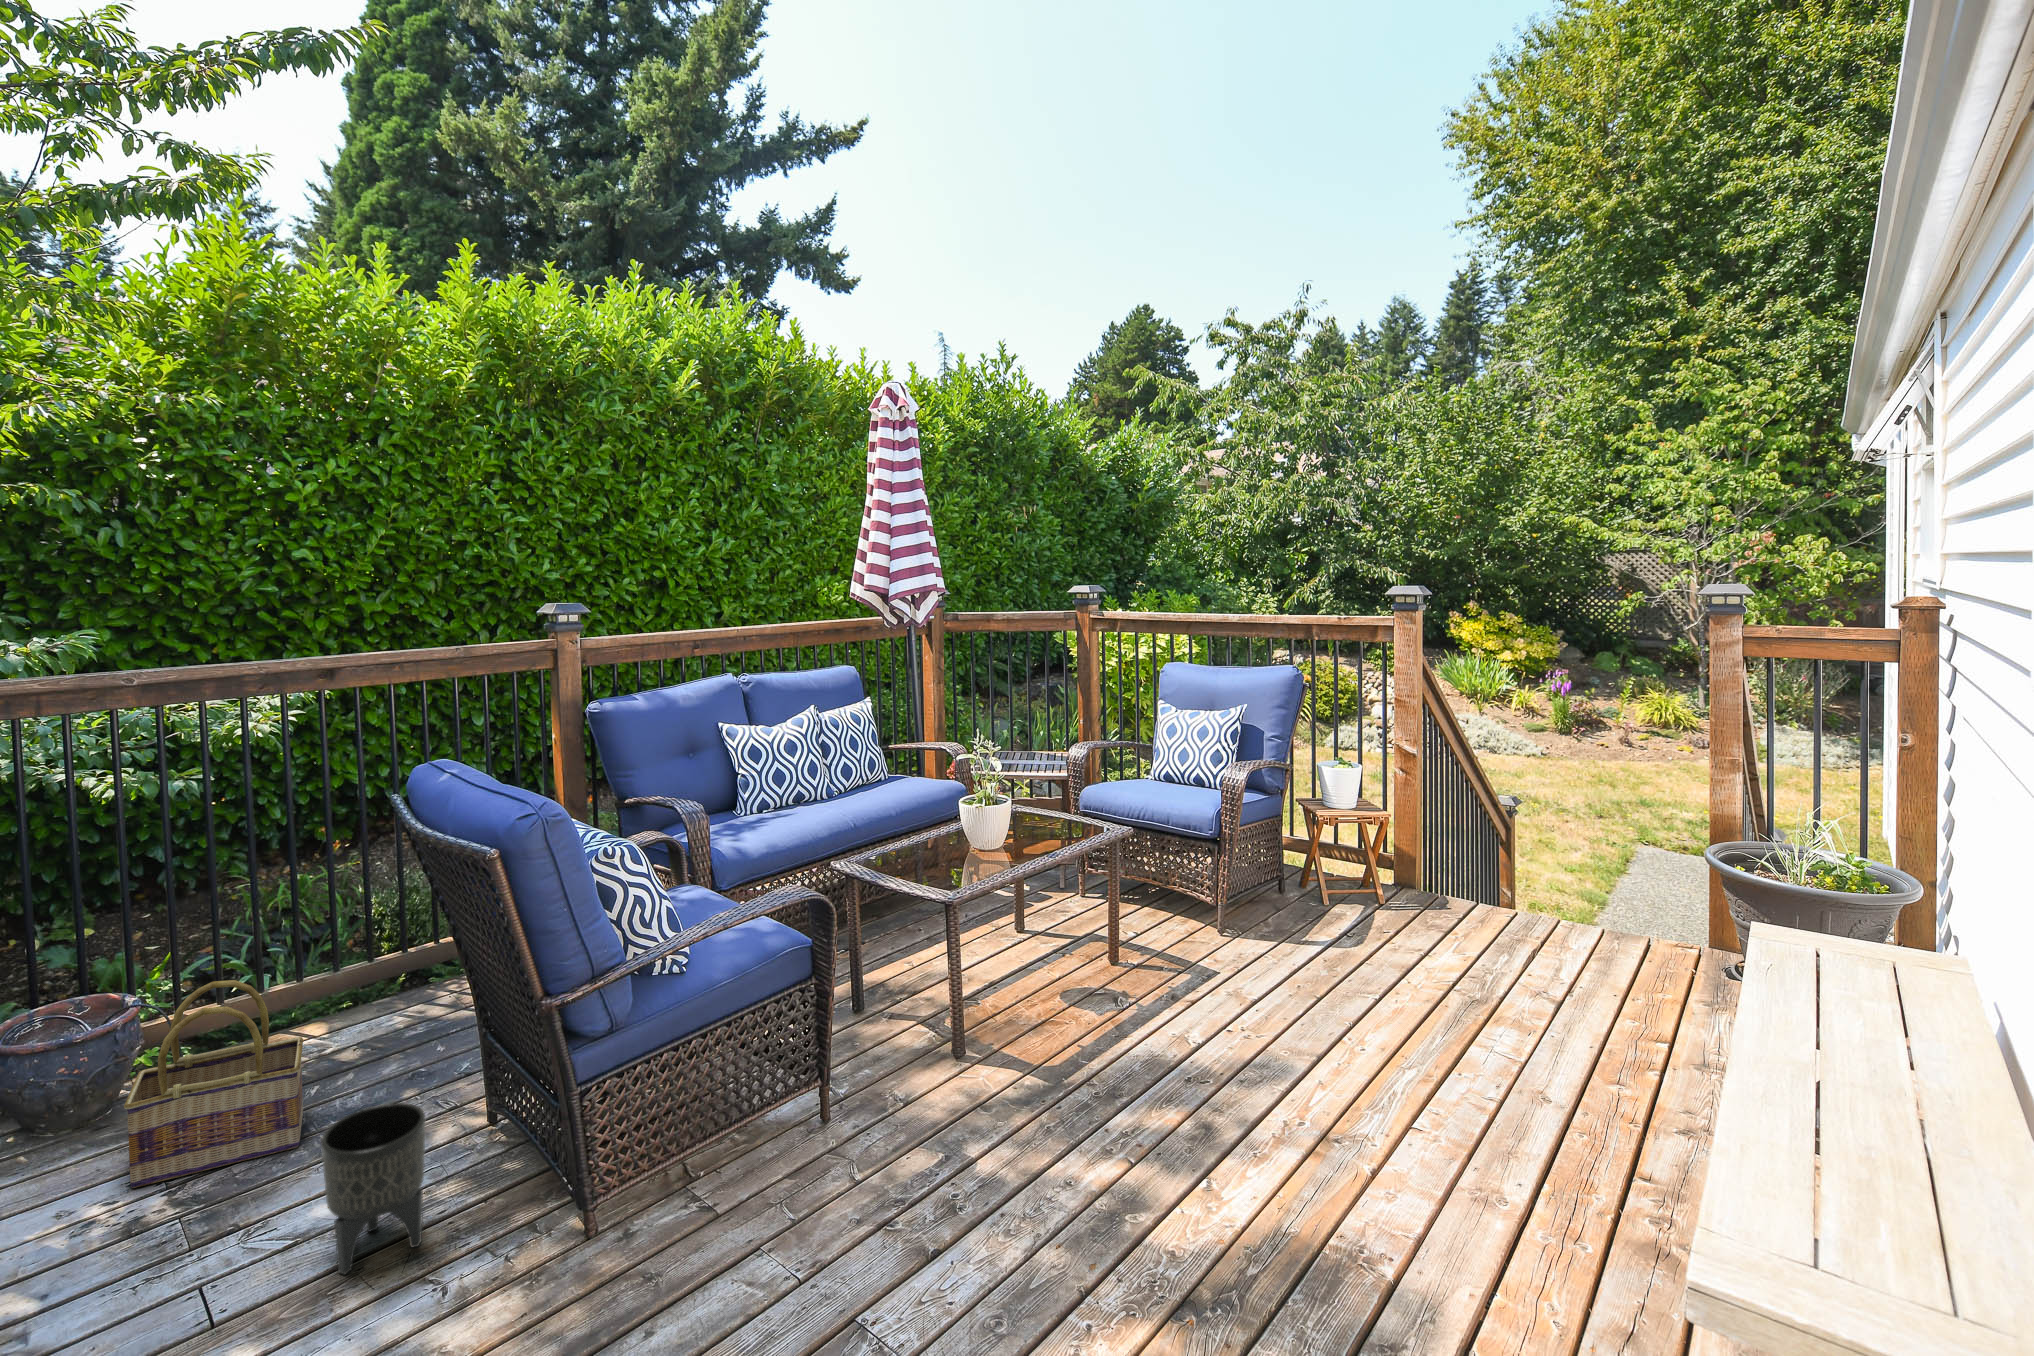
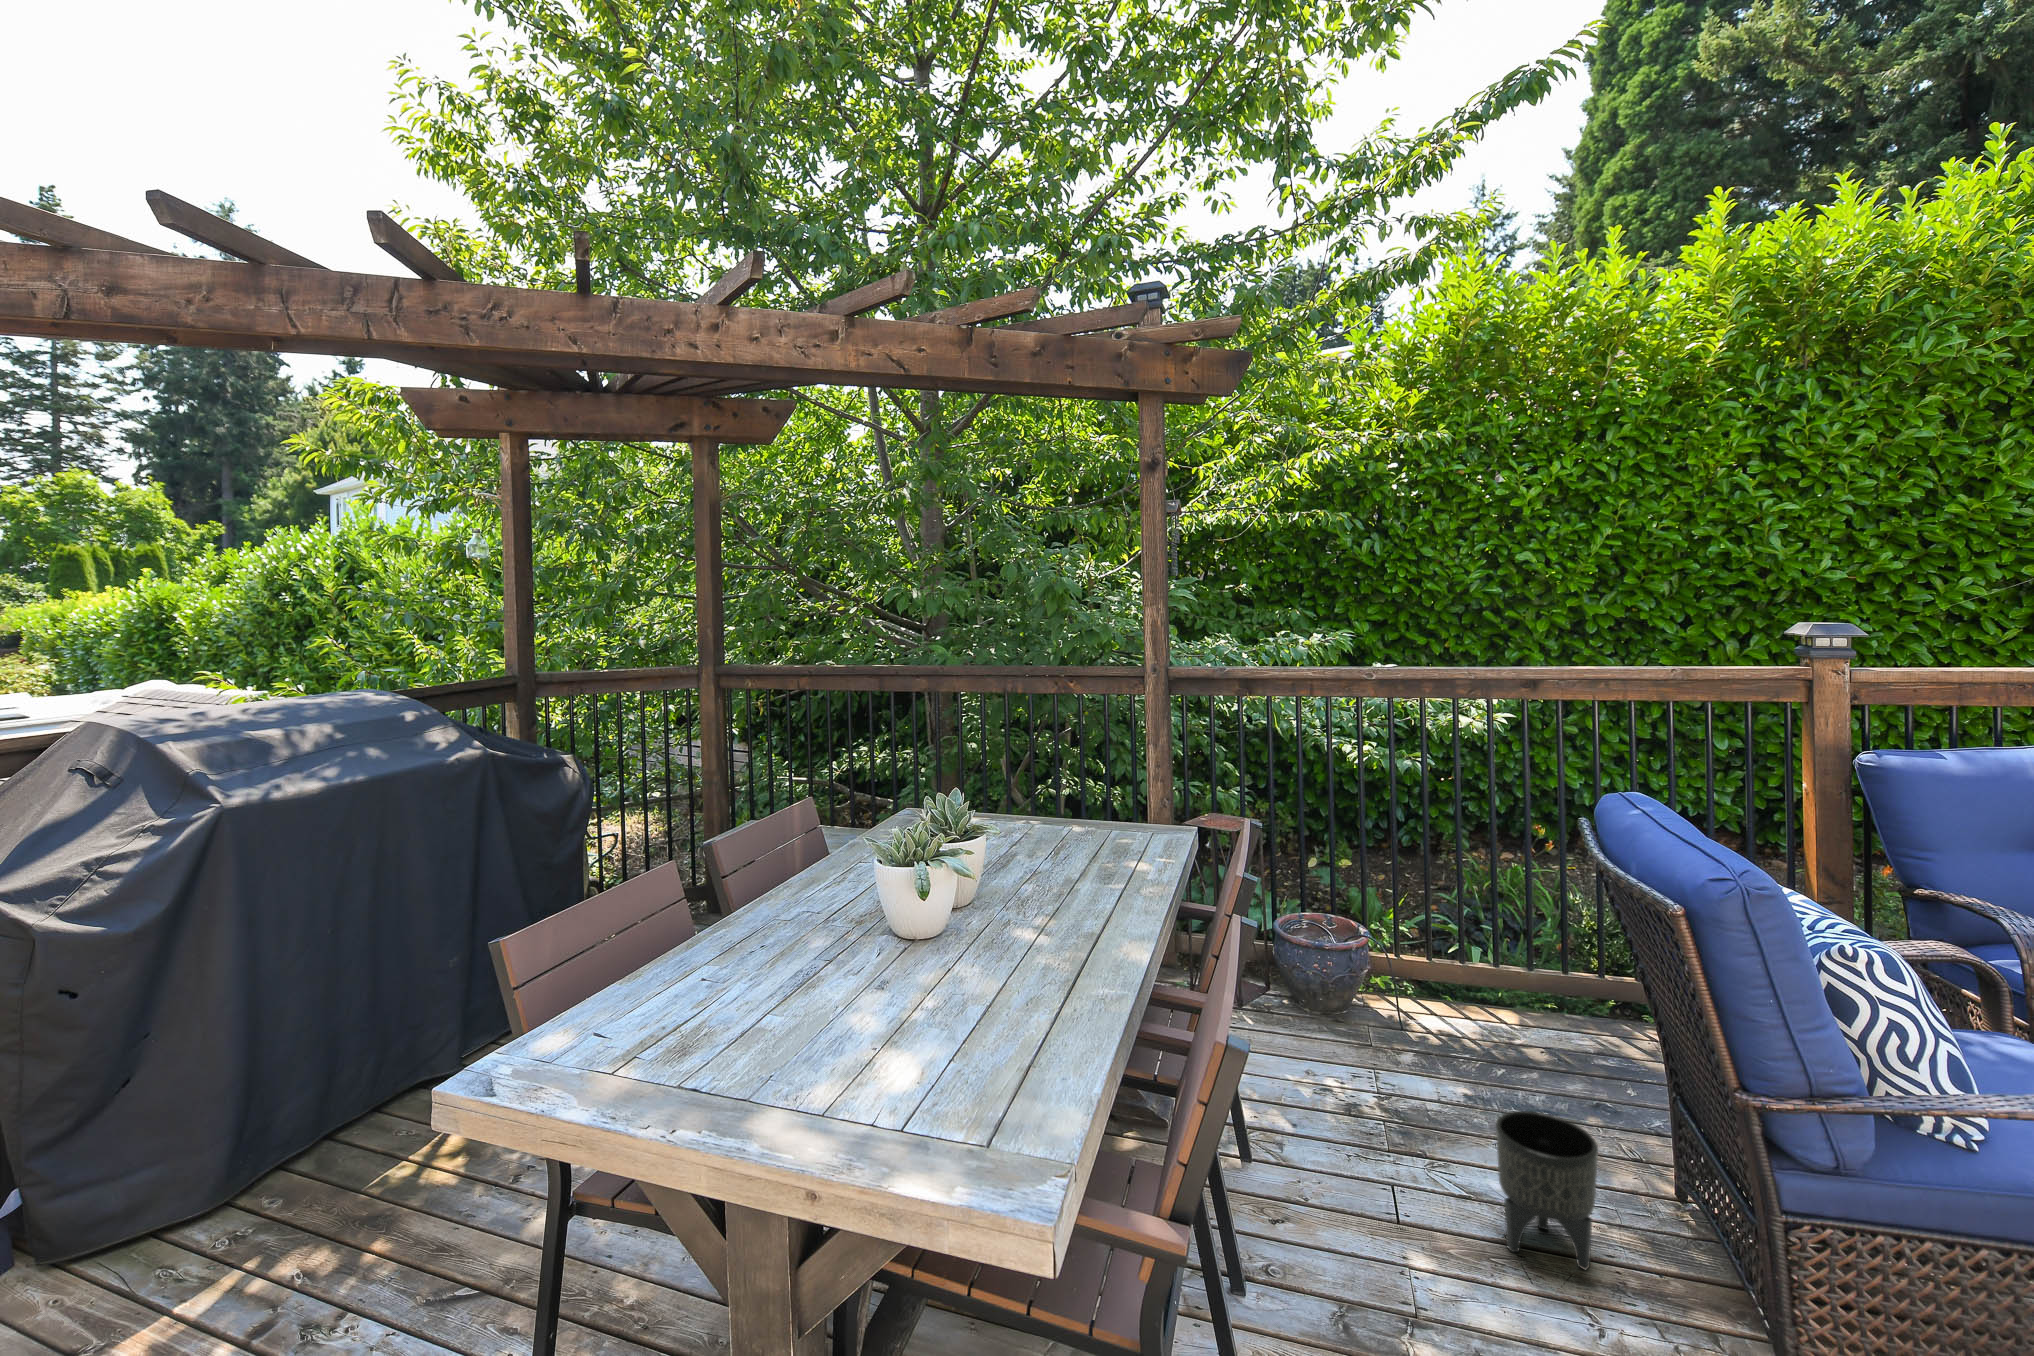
basket: present [124,980,303,1188] -> none [1353,942,1495,1116]

